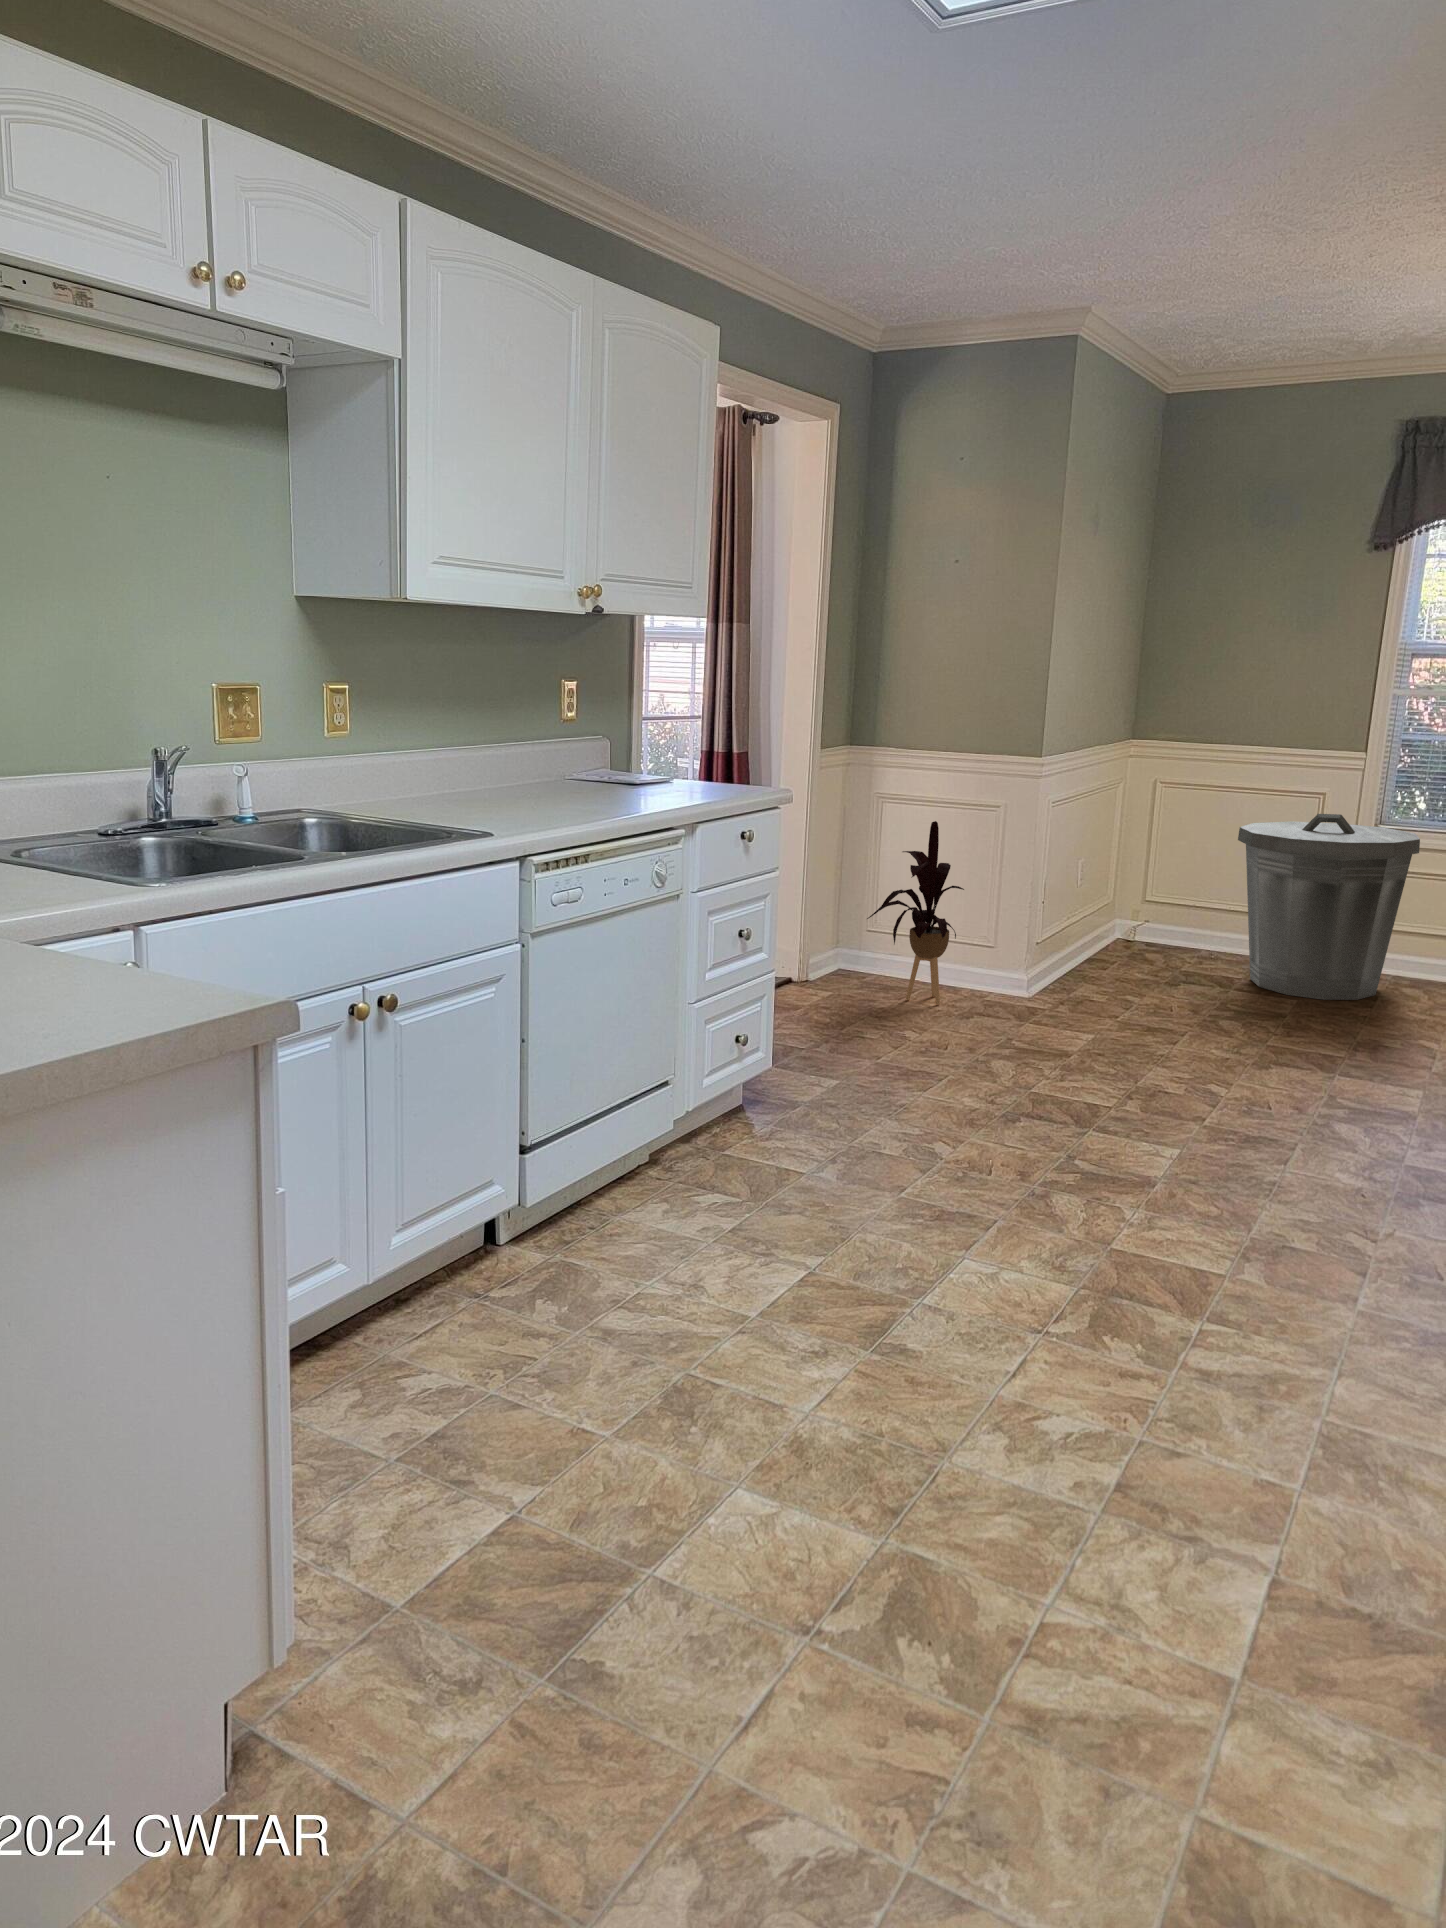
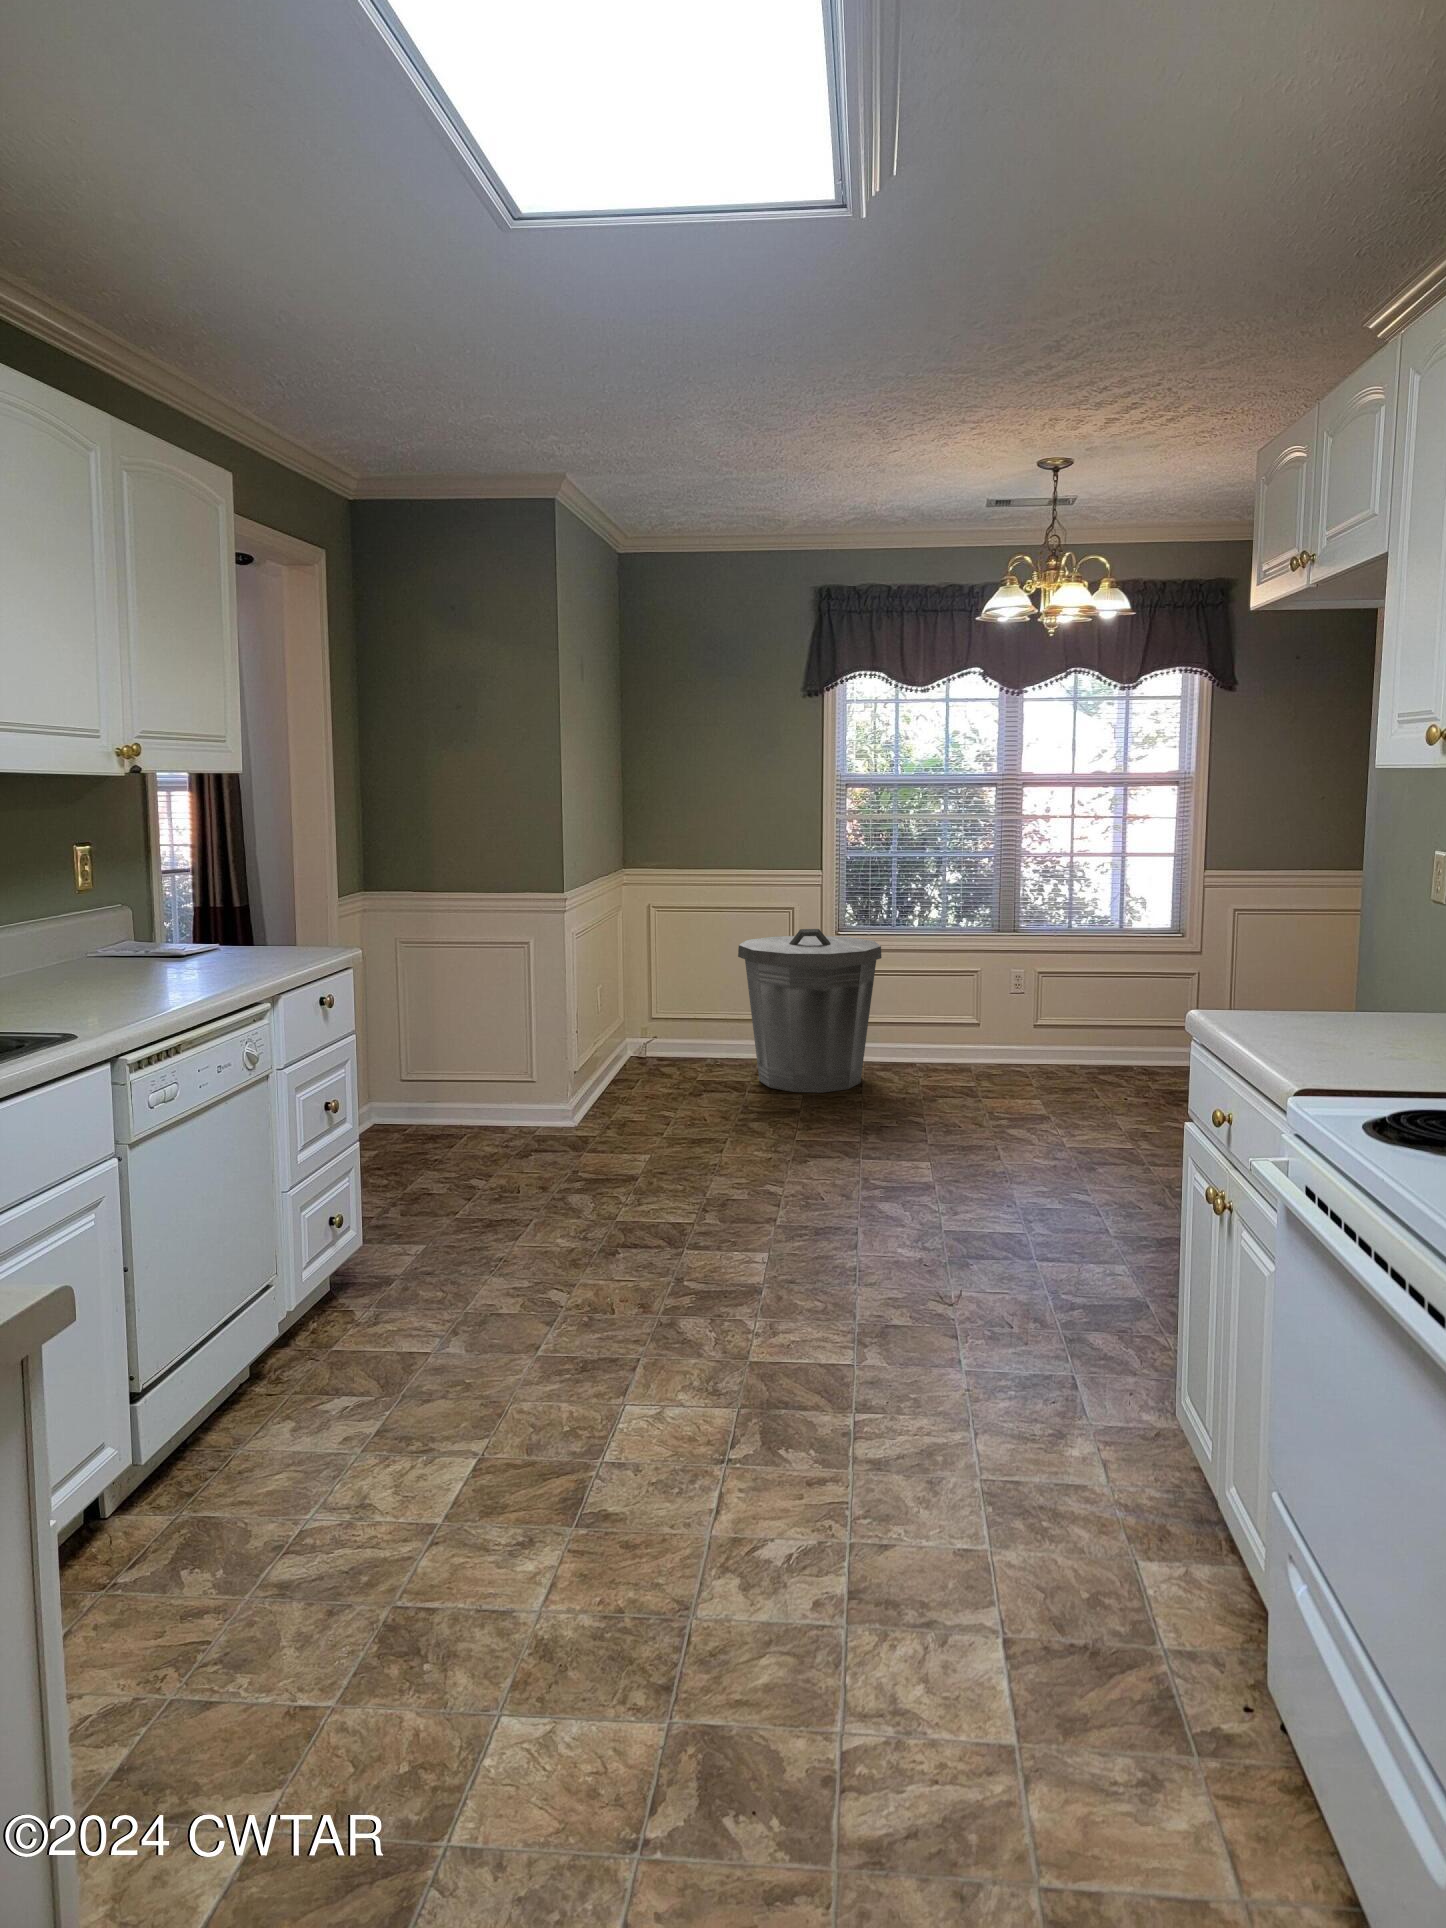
house plant: present [867,821,964,1005] -> none [411,961,512,1146]

